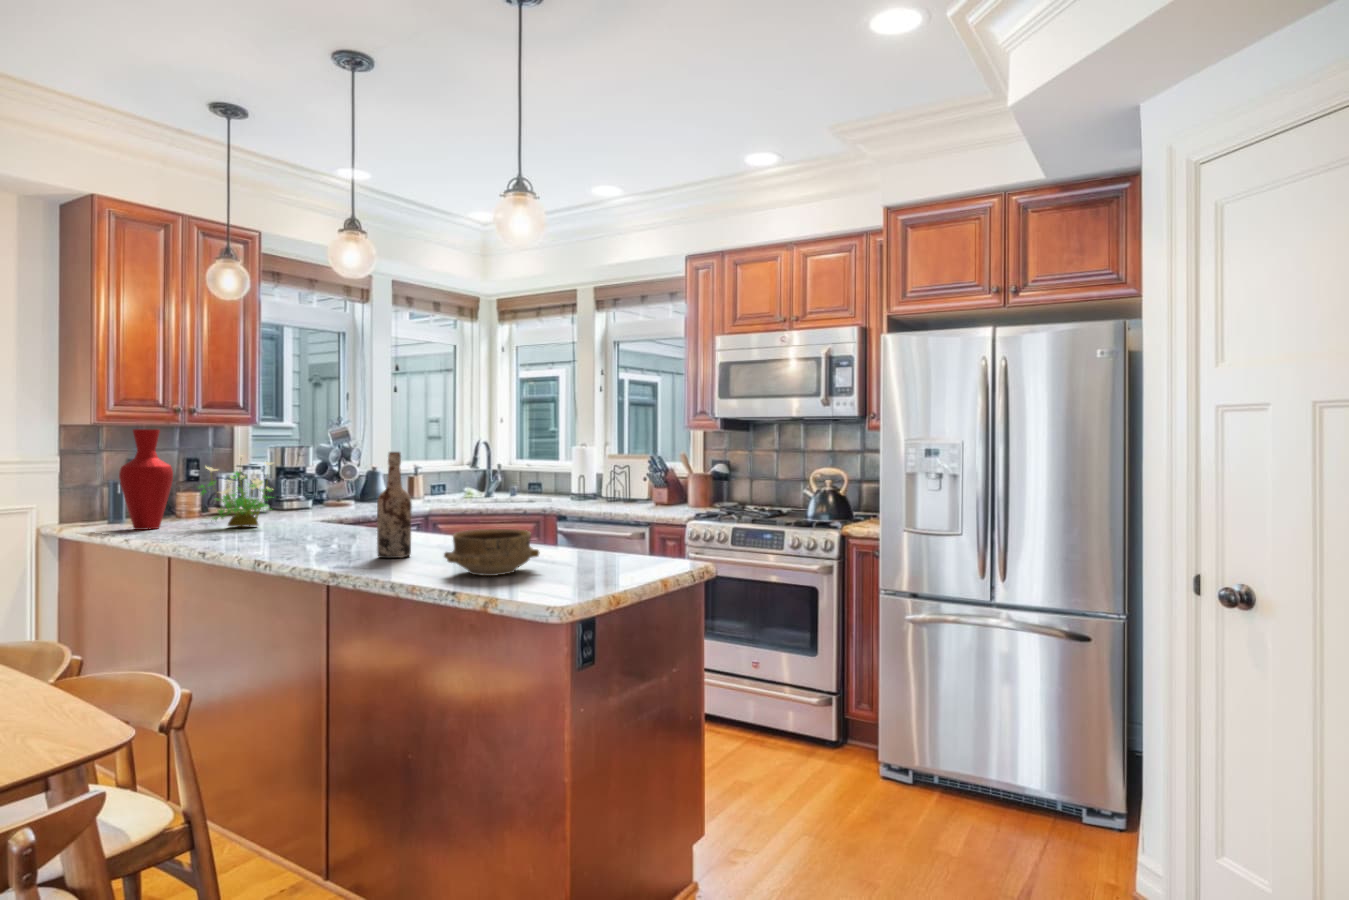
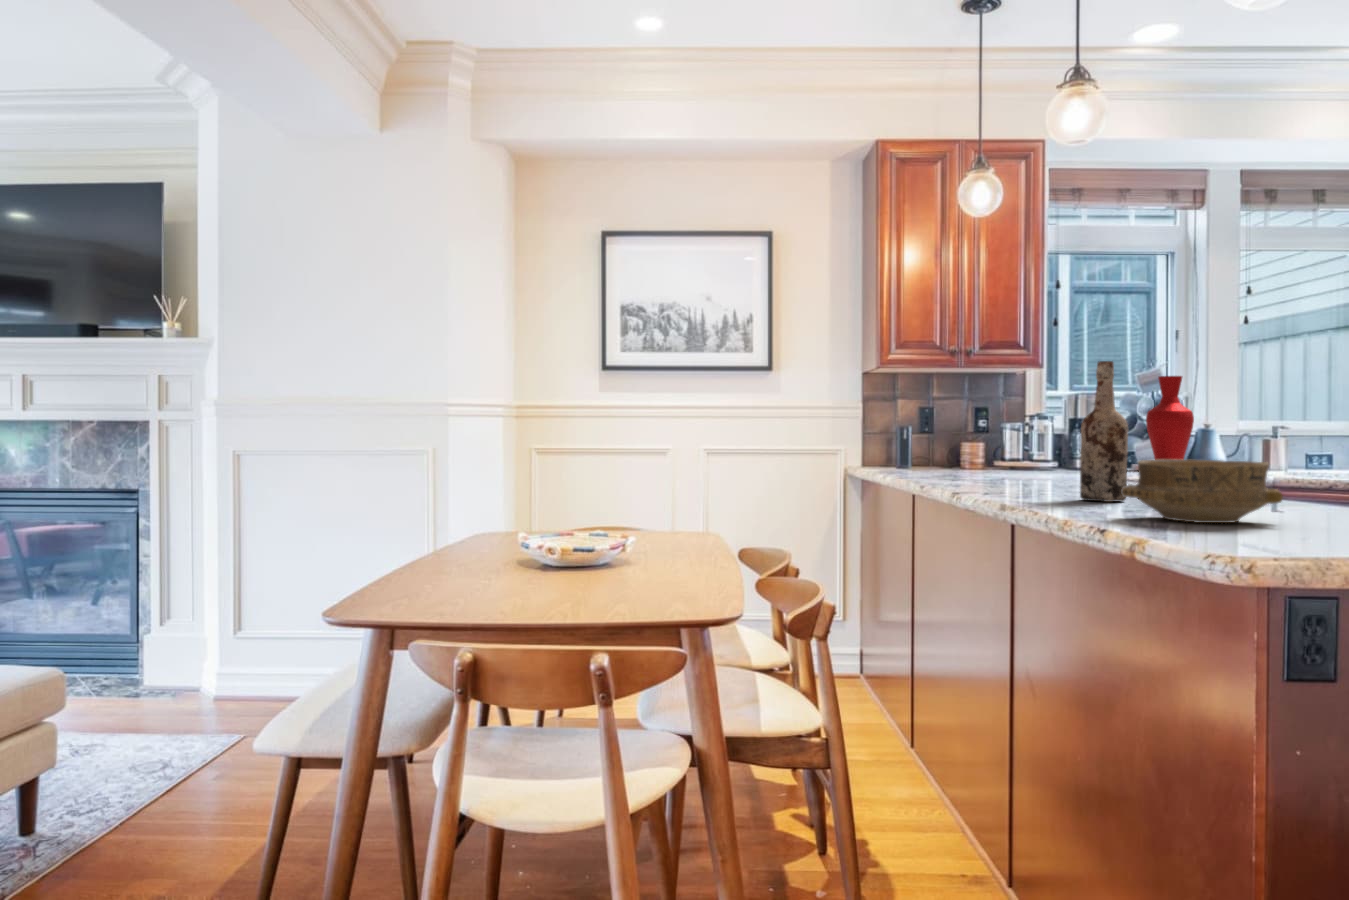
vase: present [119,429,173,530] -> present [1146,376,1194,460]
potted plant: present [199,456,273,527] -> none [956,392,1034,474]

